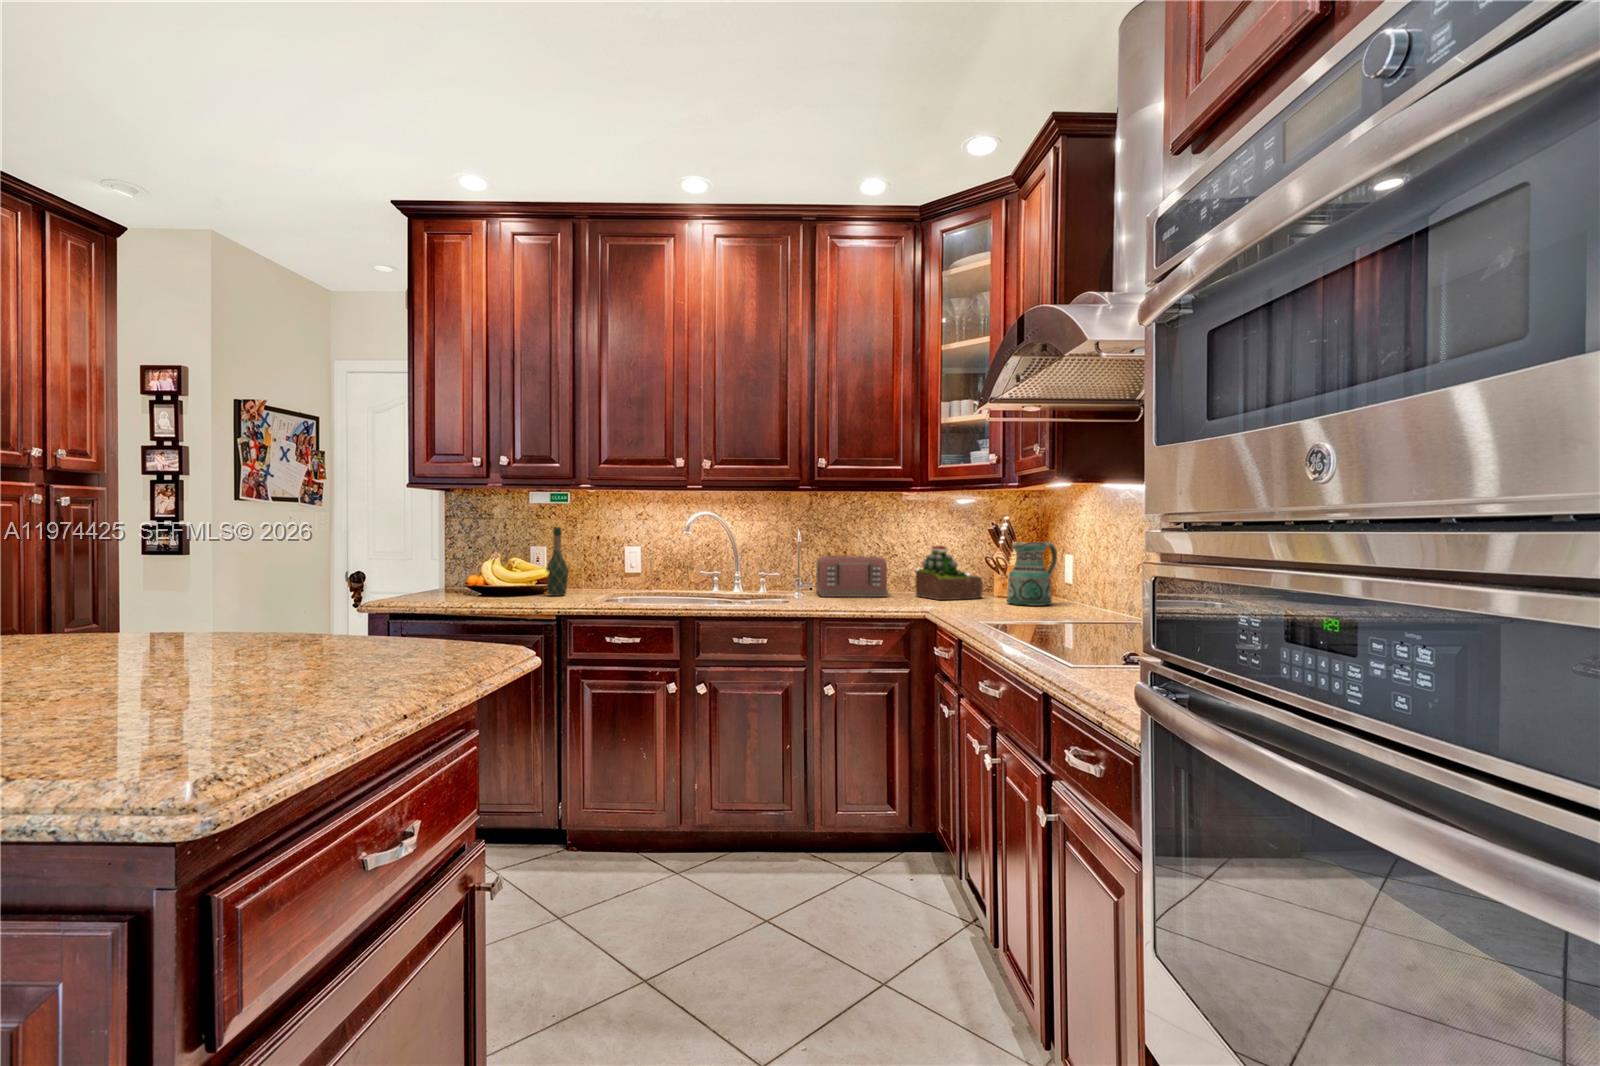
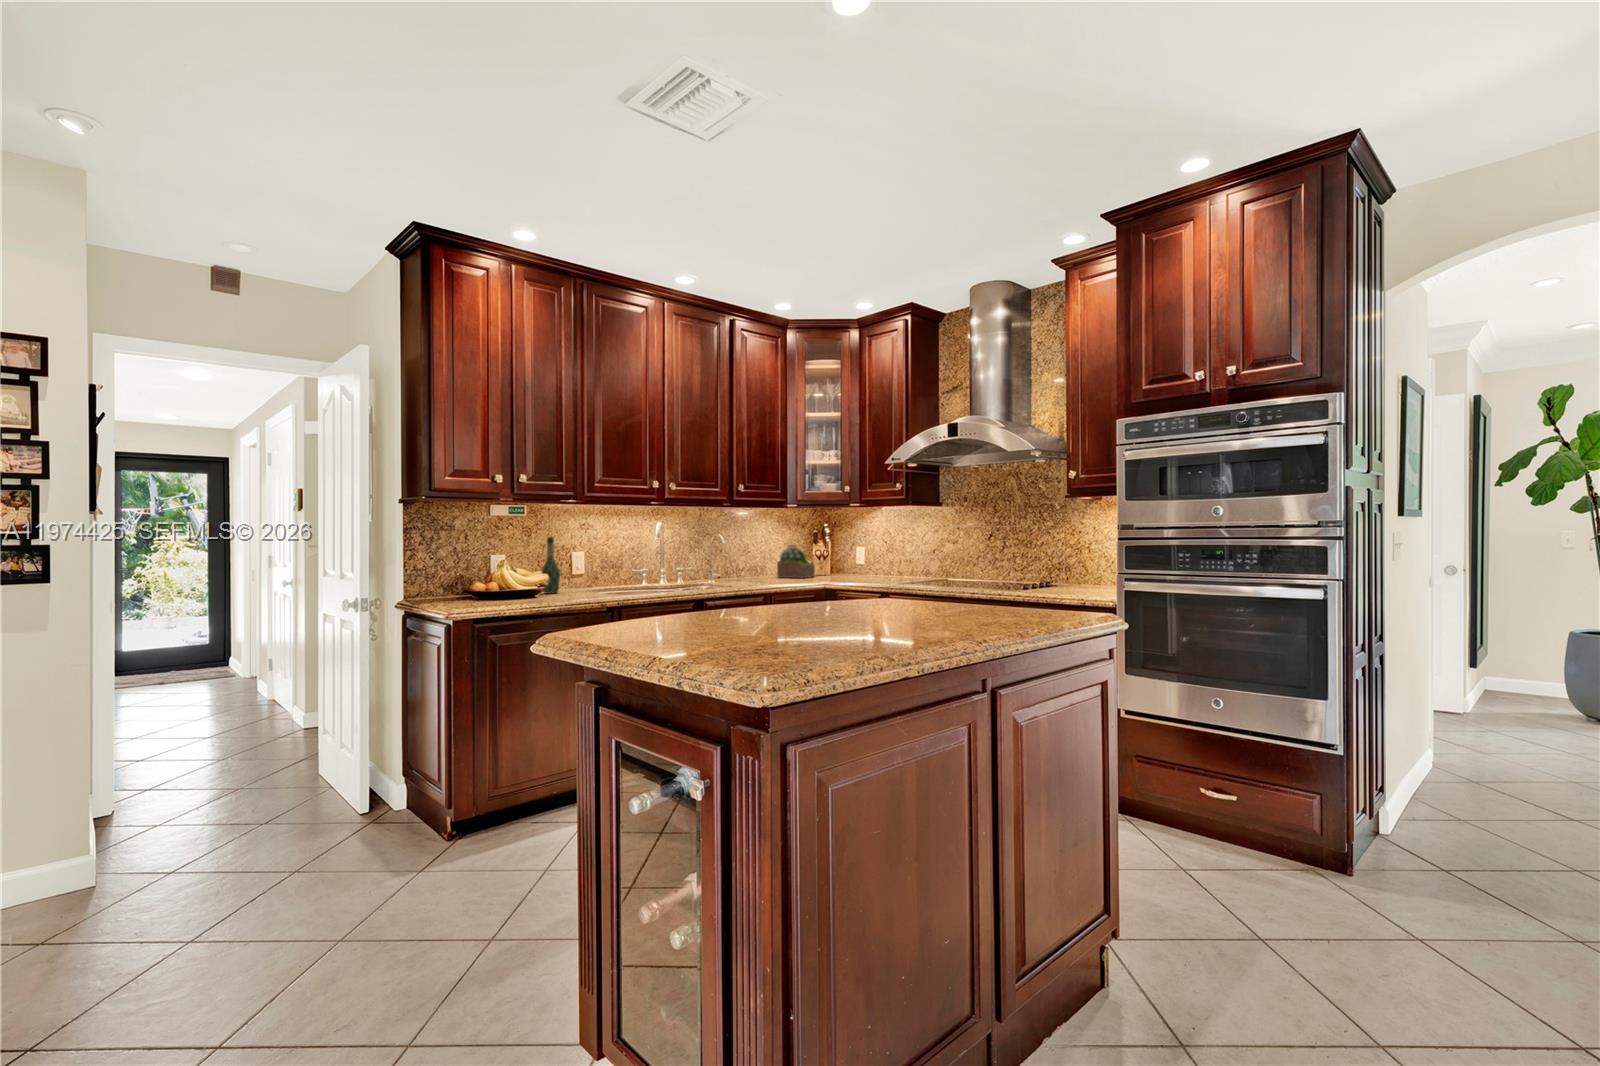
ceramic pitcher: present [1007,541,1057,606] -> none [838,540,863,577]
toaster: present [816,556,888,597] -> none [703,553,767,581]

